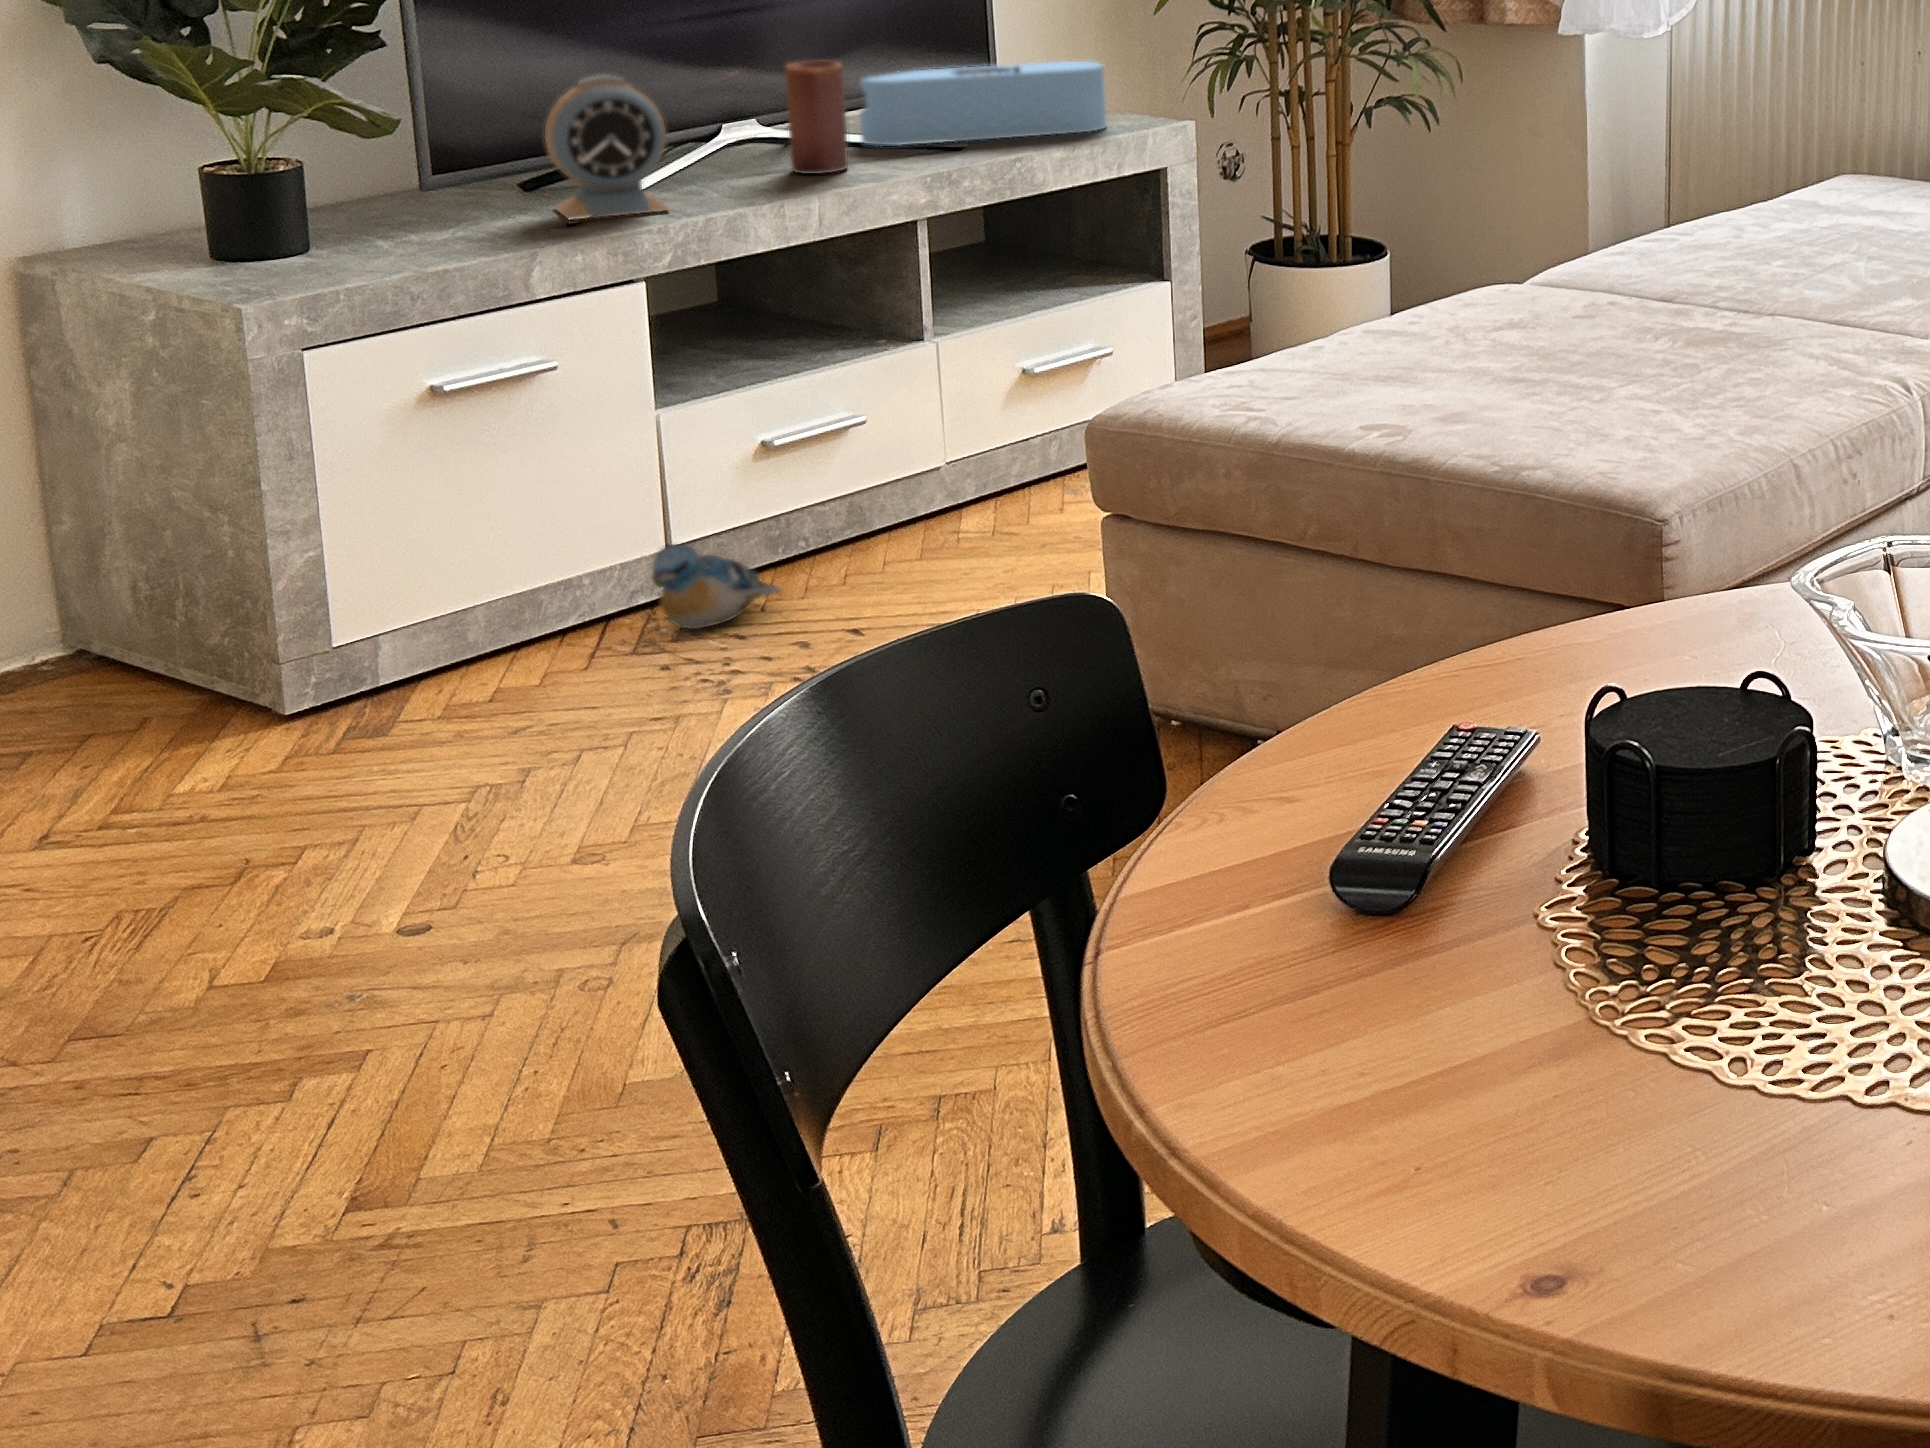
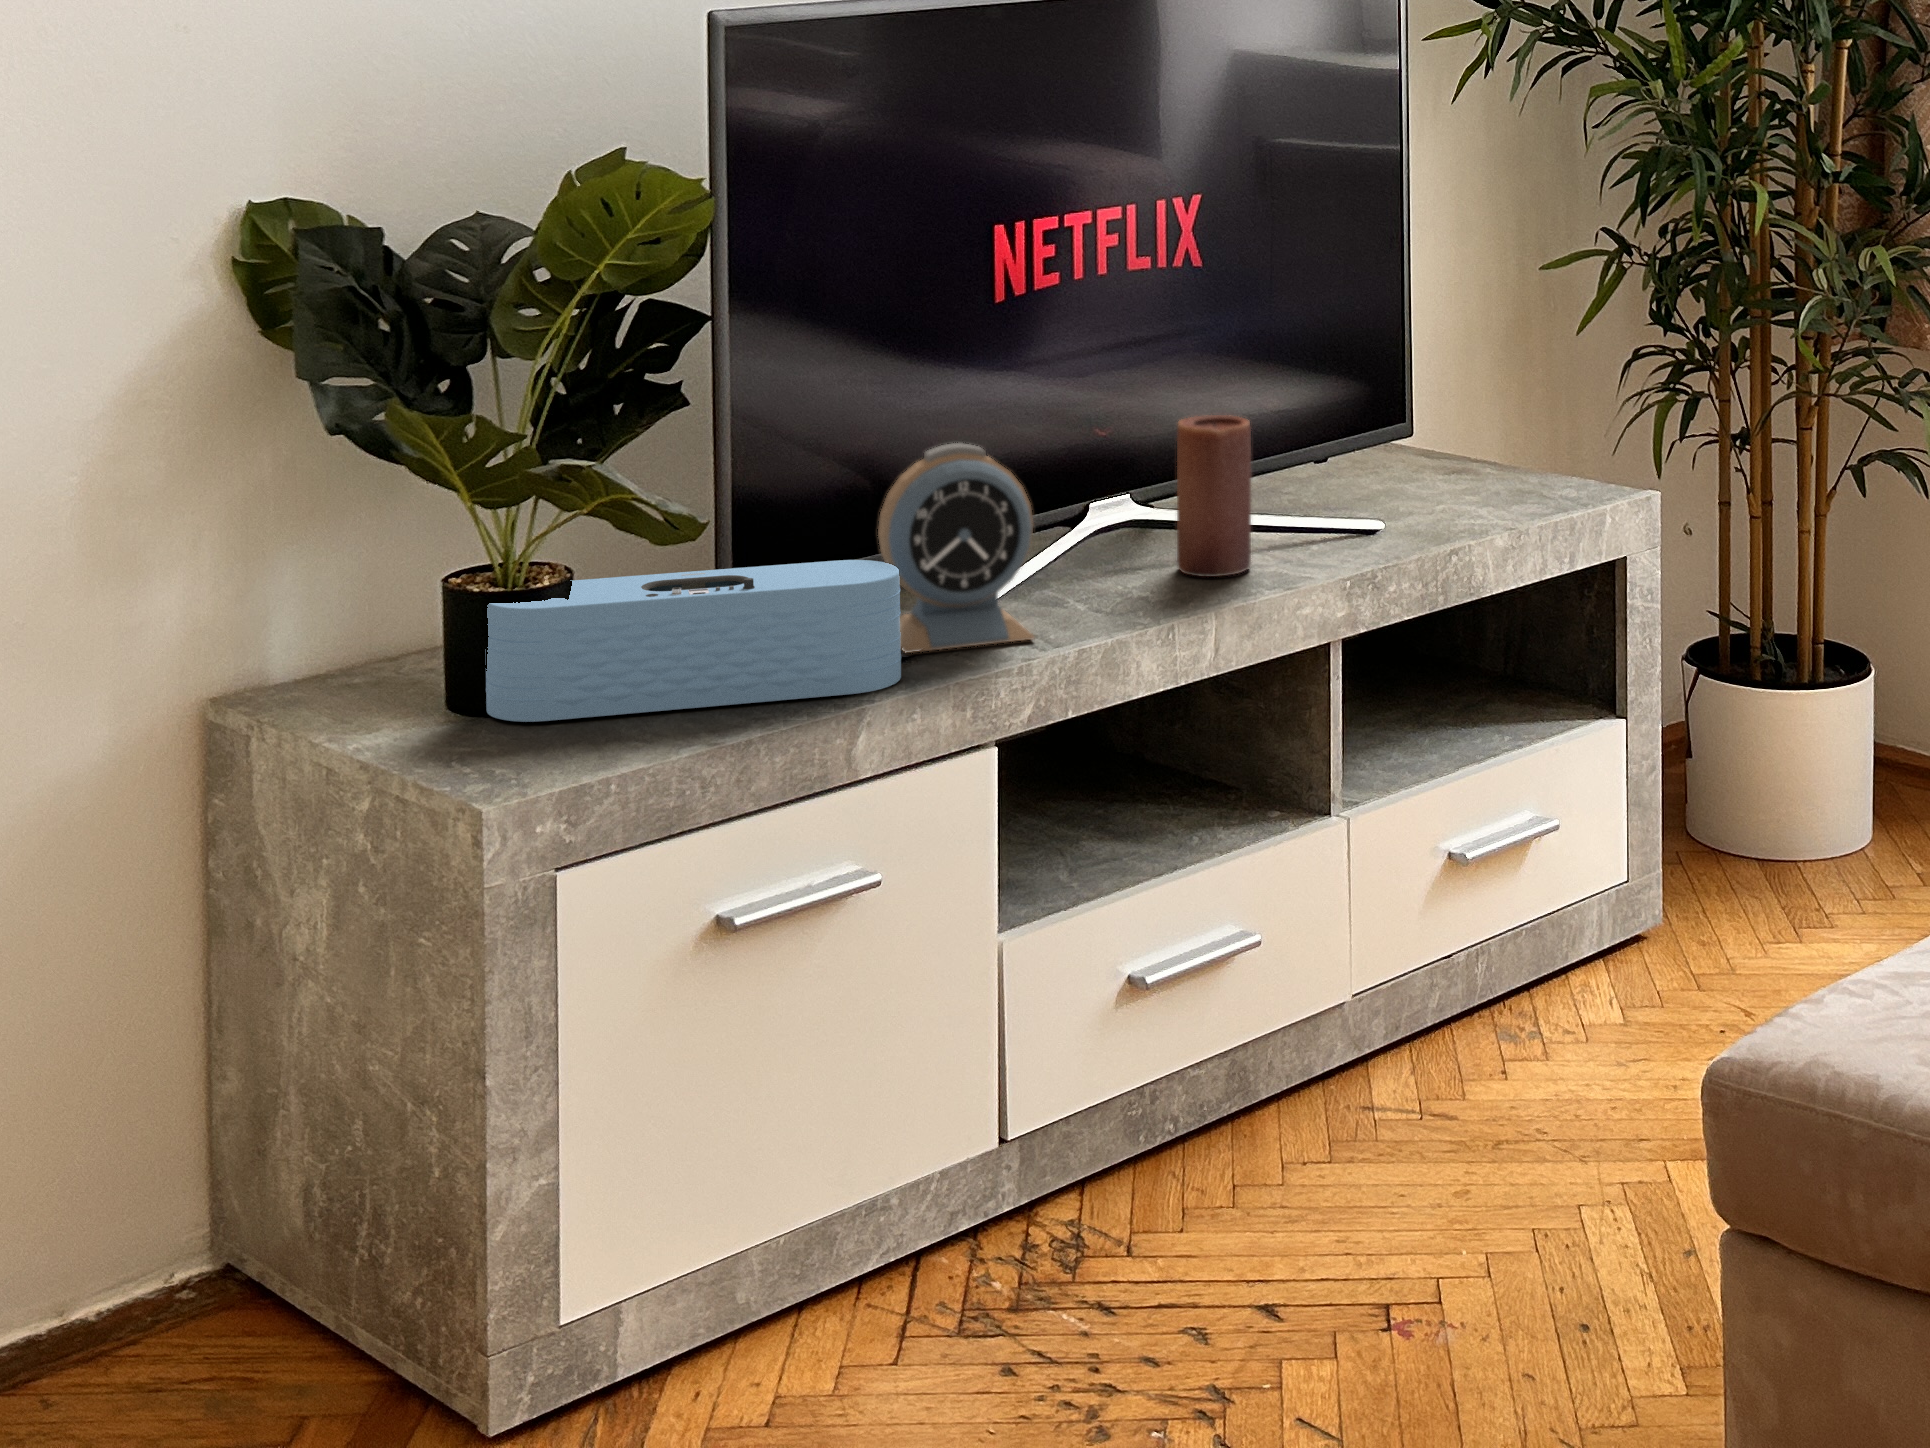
speaker: present [860,61,1106,146] -> present [486,560,901,722]
plush toy: present [652,544,781,629] -> none [989,1154,1164,1287]

